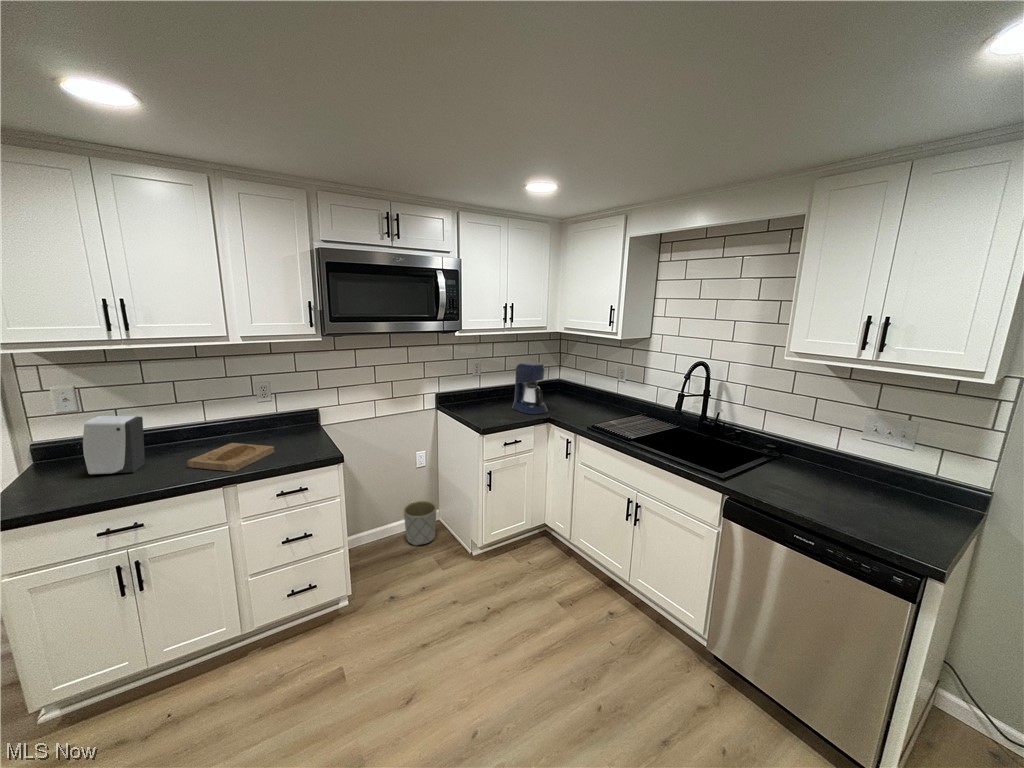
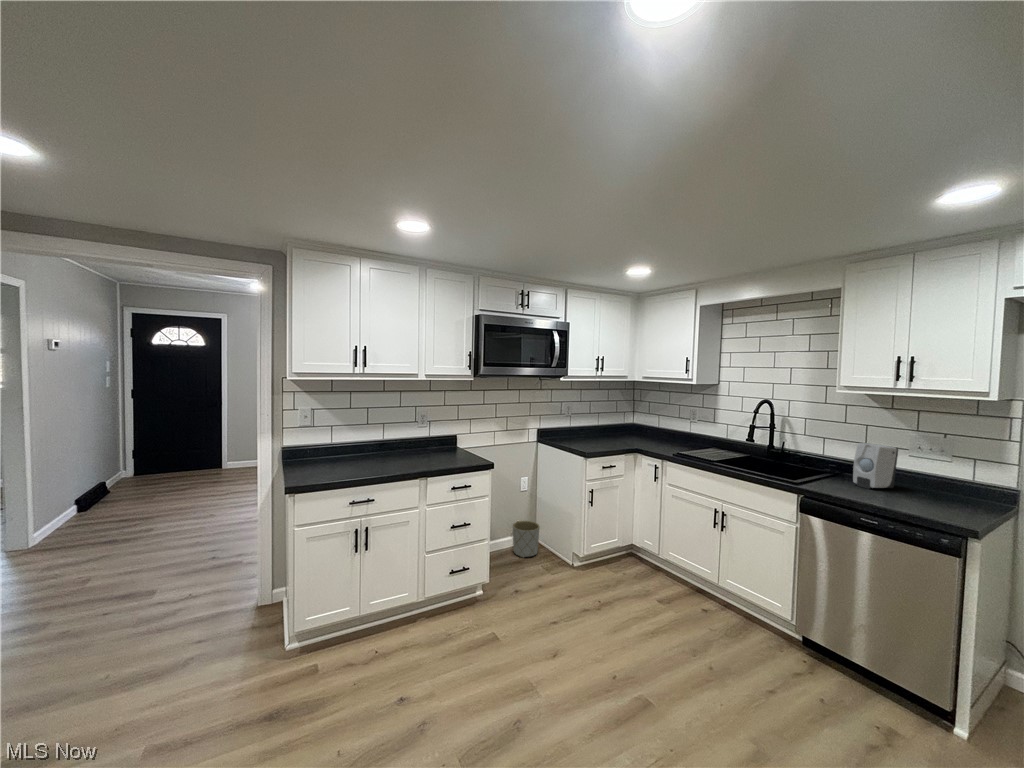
coffee maker: present [512,362,548,414] -> none [603,404,634,446]
soap dispenser: present [83,416,145,475] -> present [853,443,898,489]
tray: present [187,443,274,472] -> none [389,454,441,469]

